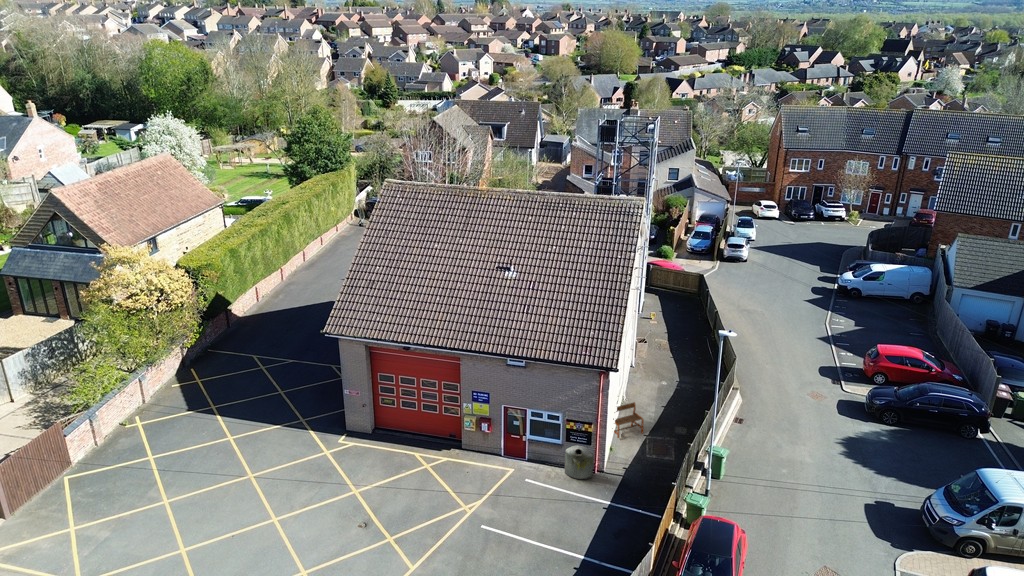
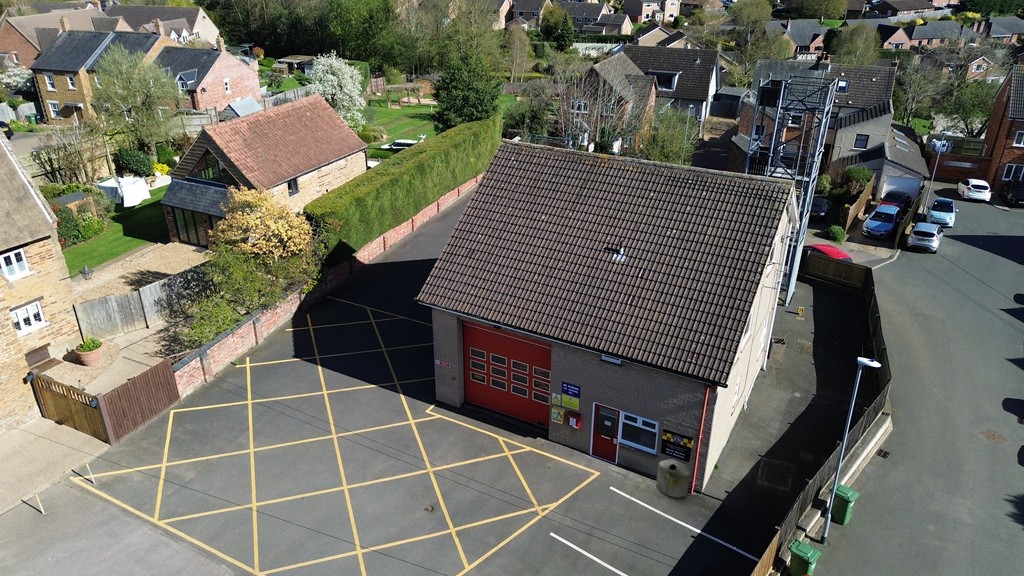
bench: present [613,402,644,438] -> none [719,415,761,456]

